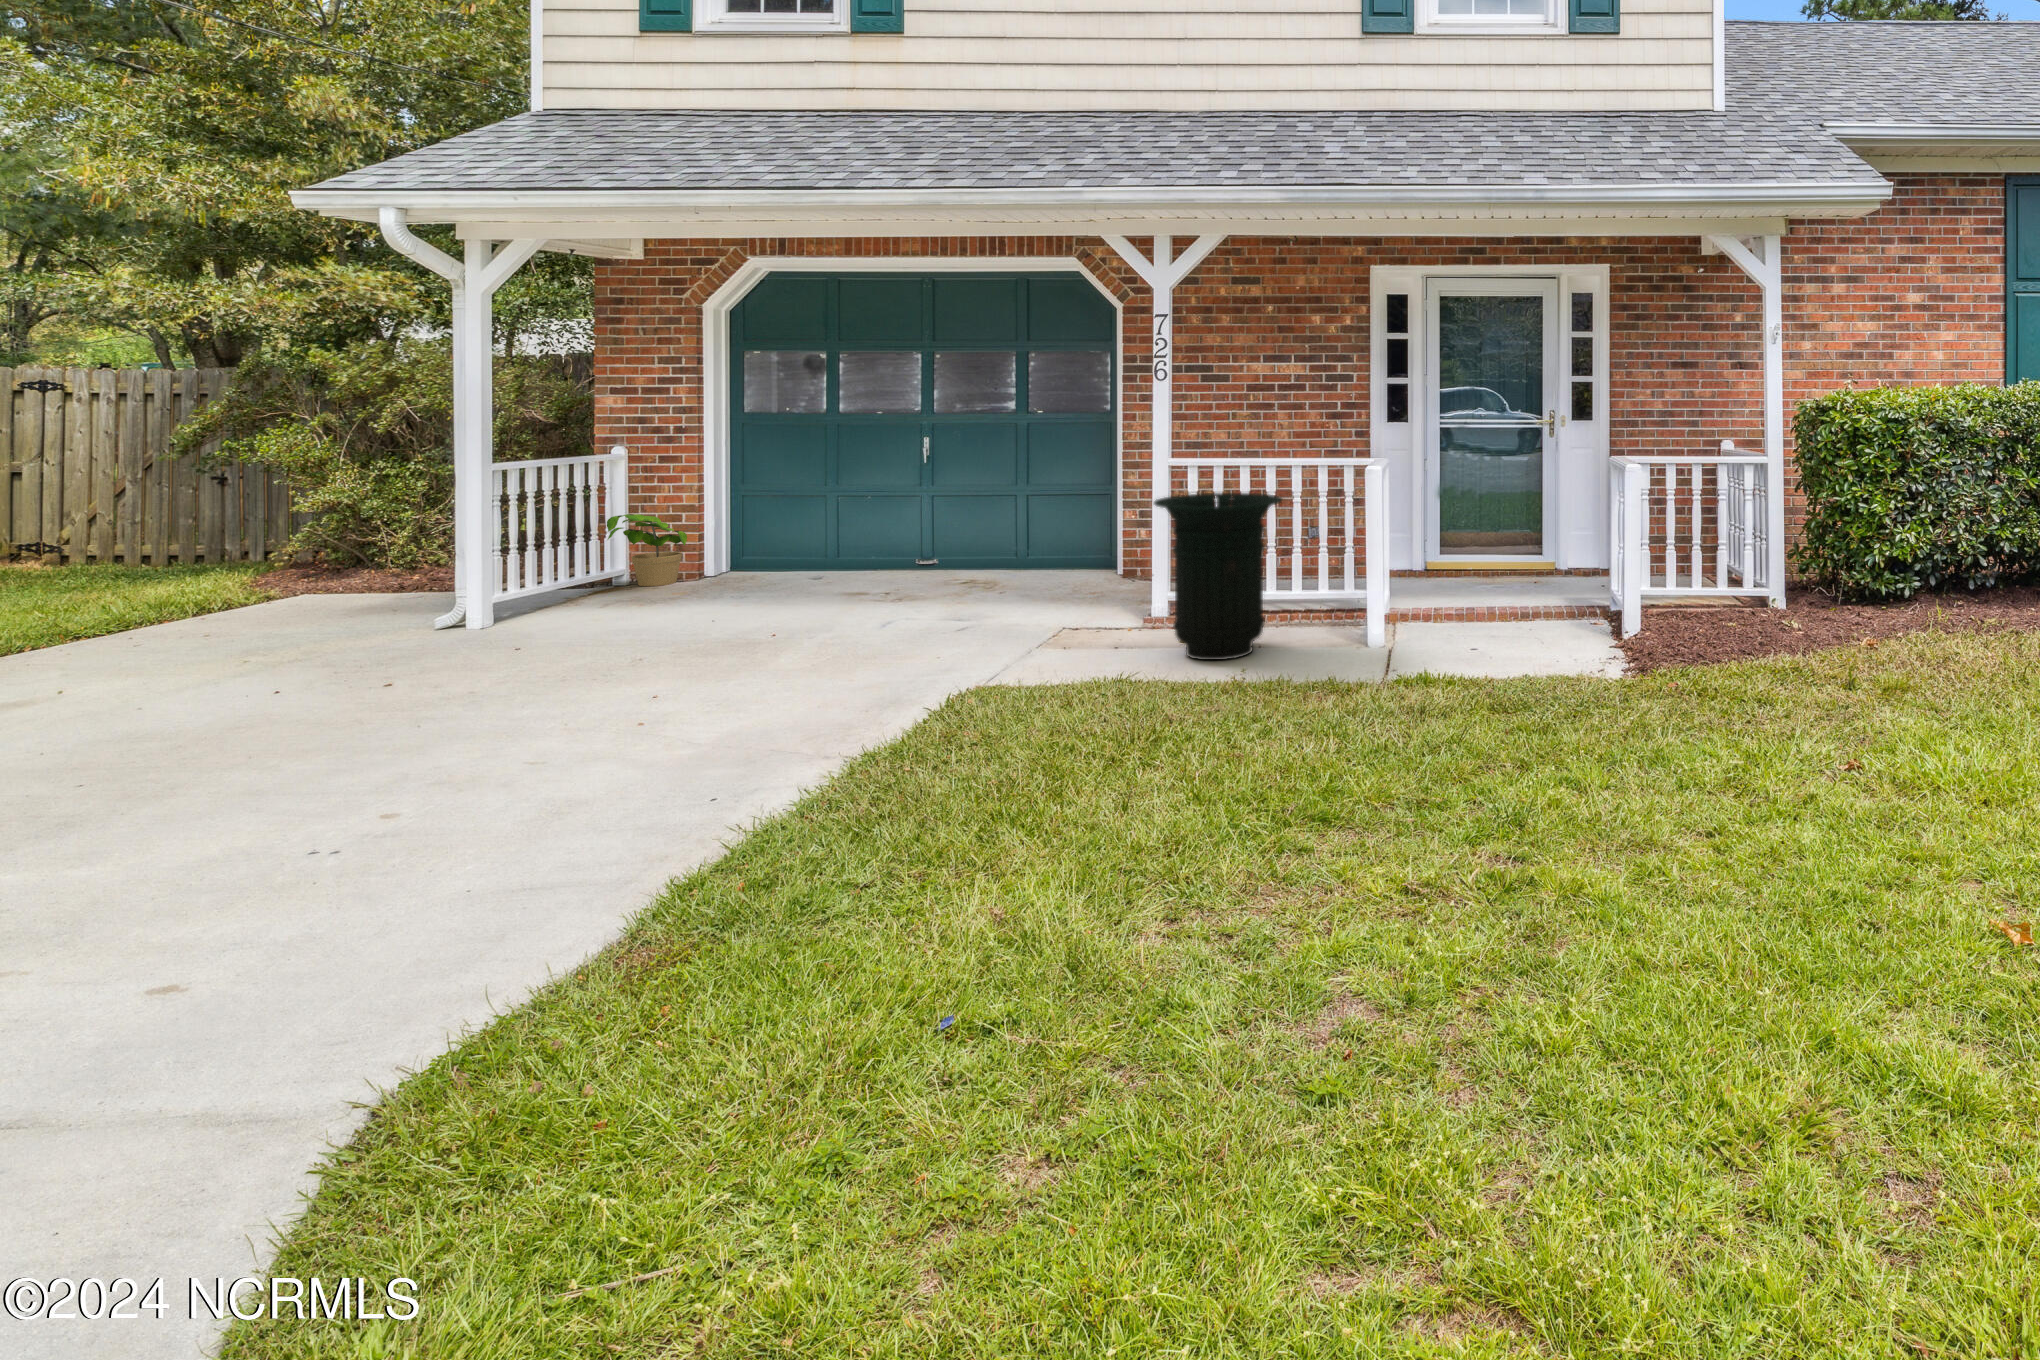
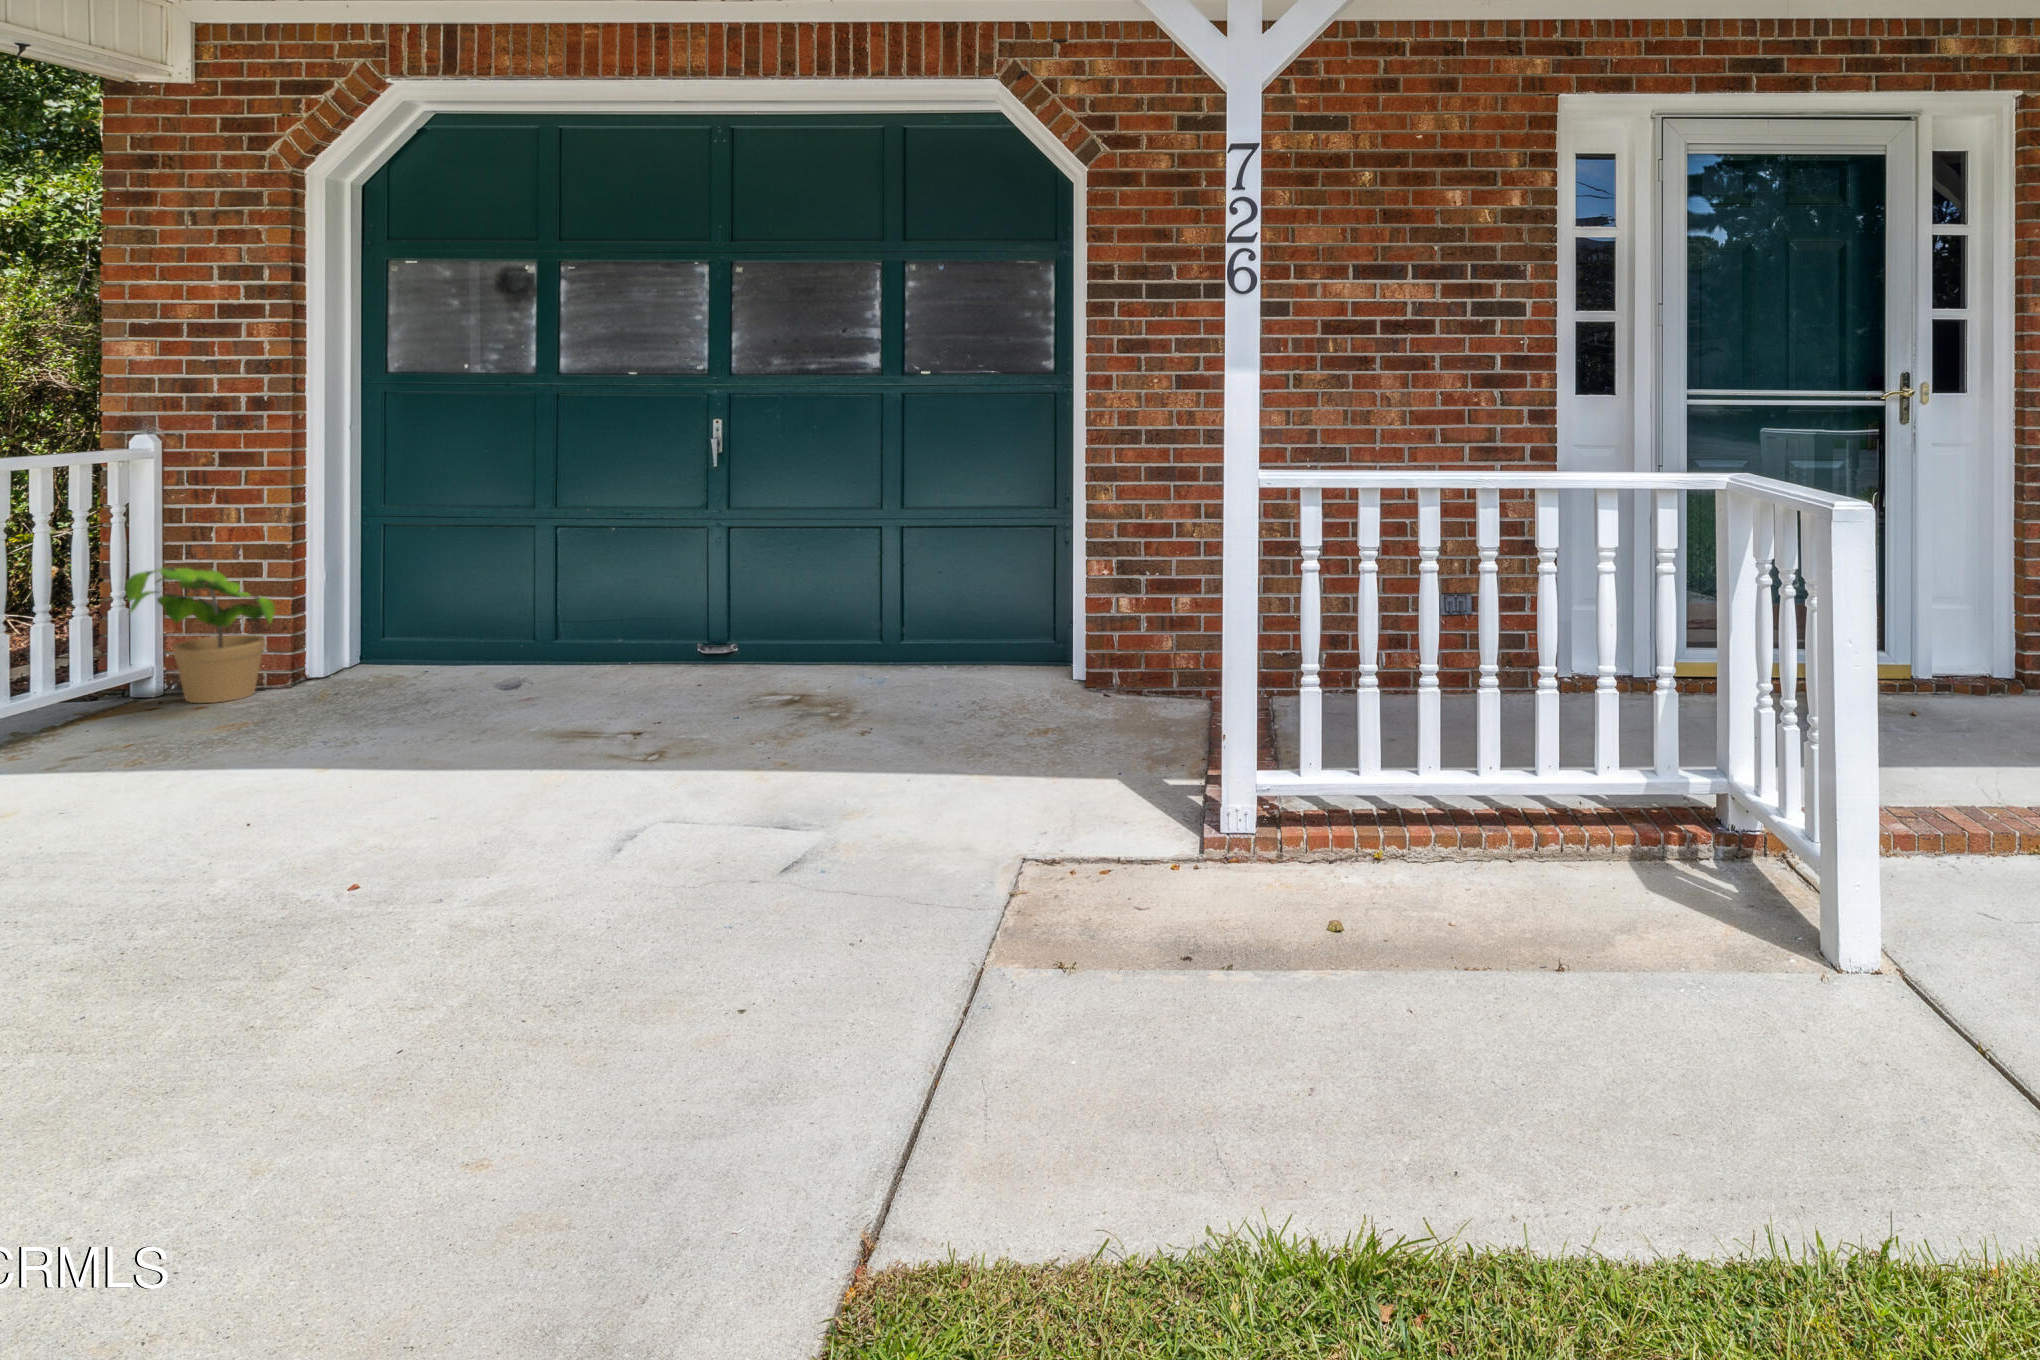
trash can: present [1154,493,1282,660] -> none [1298,541,1580,923]

